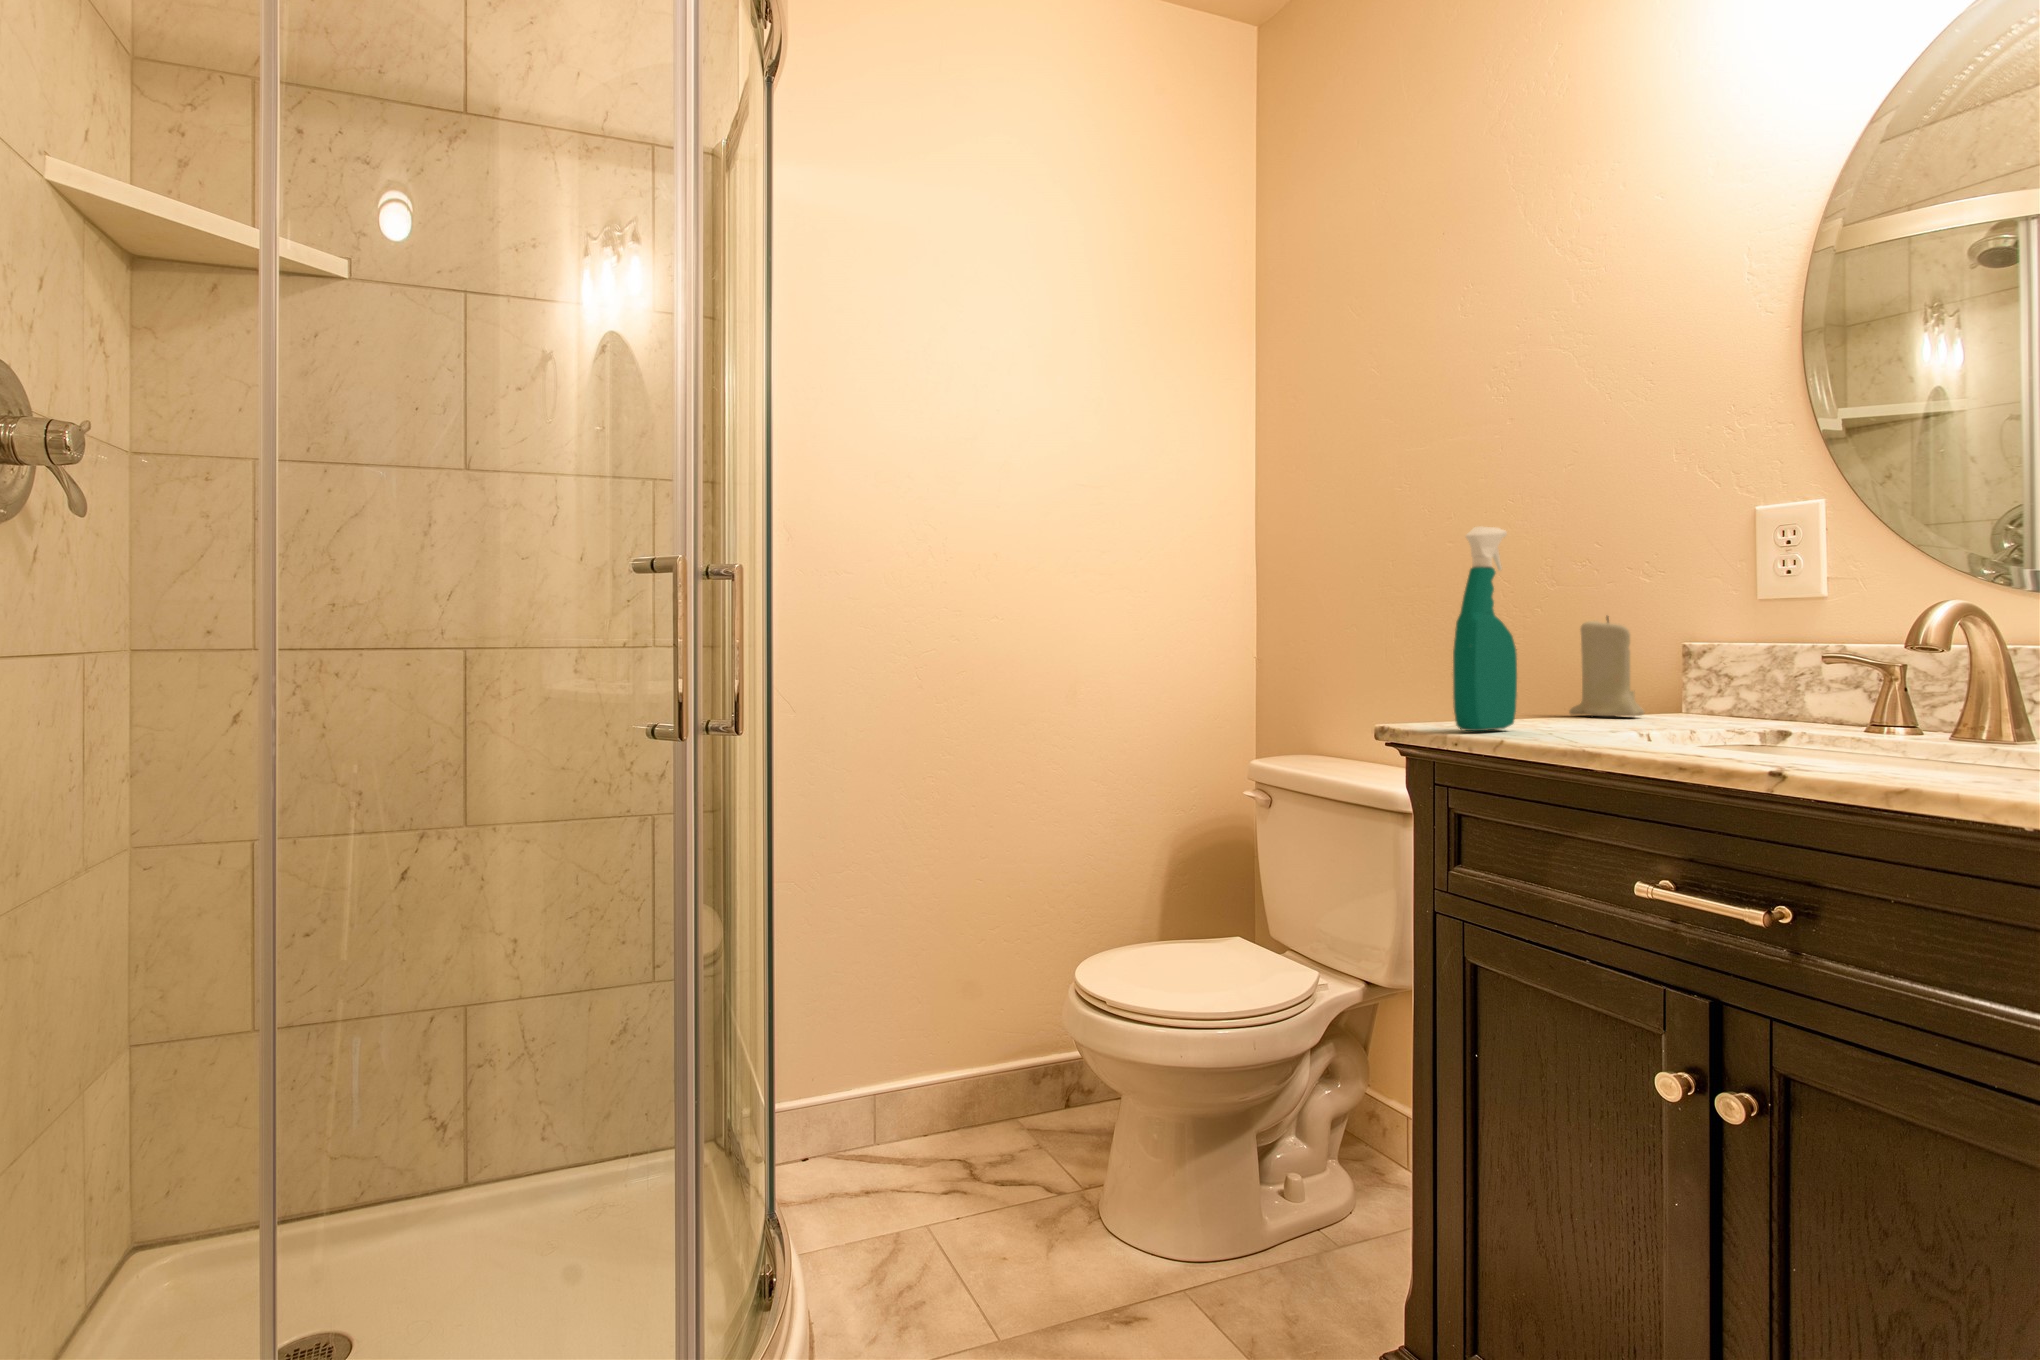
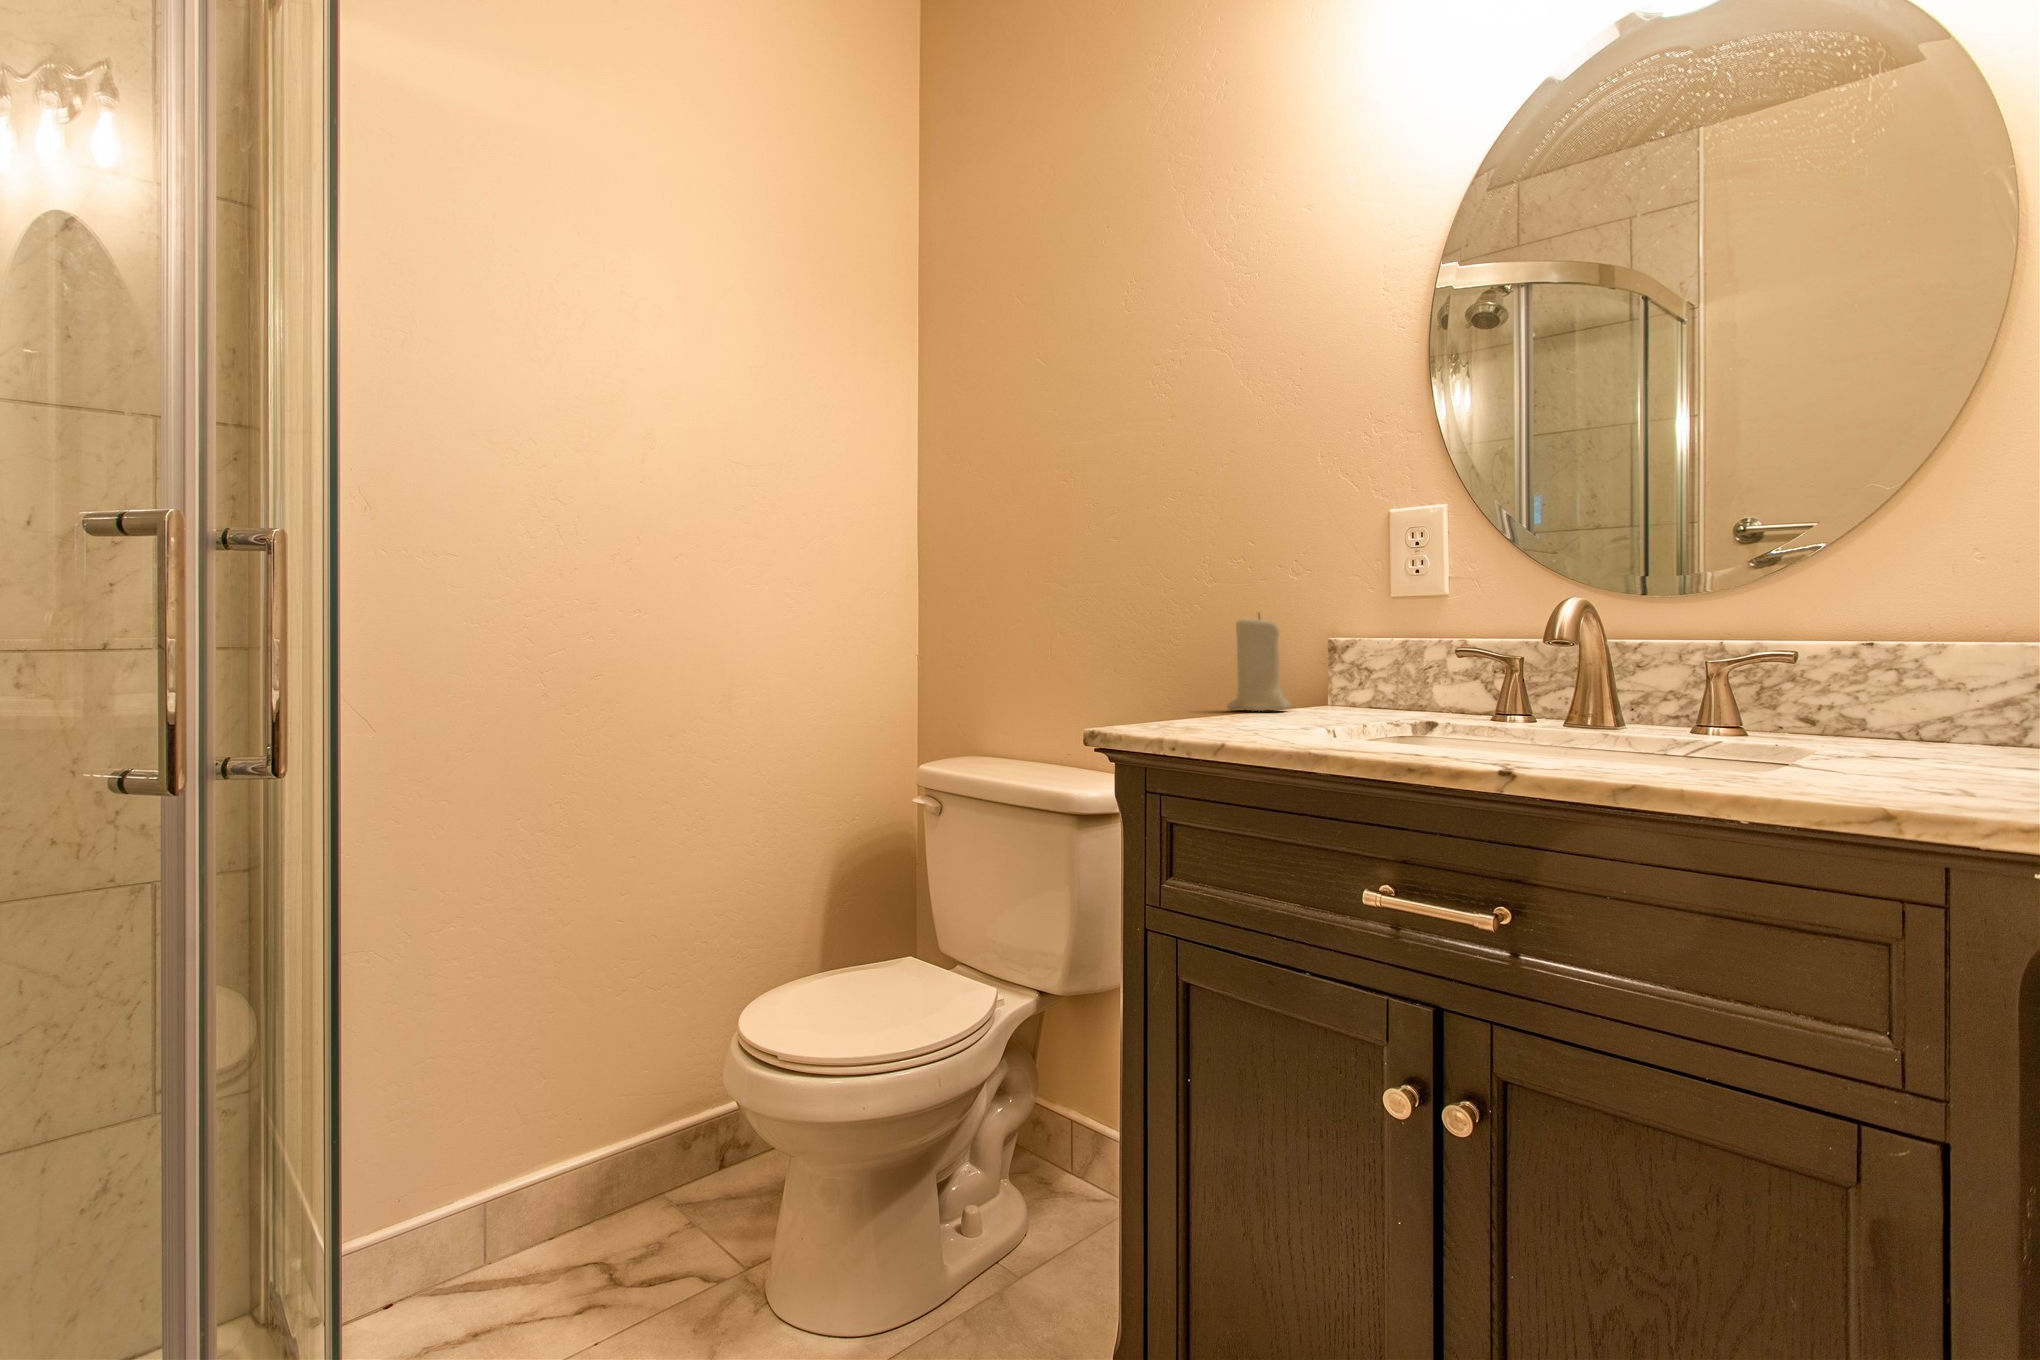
spray bottle: present [1453,527,1517,731] -> none [1153,518,1208,733]

